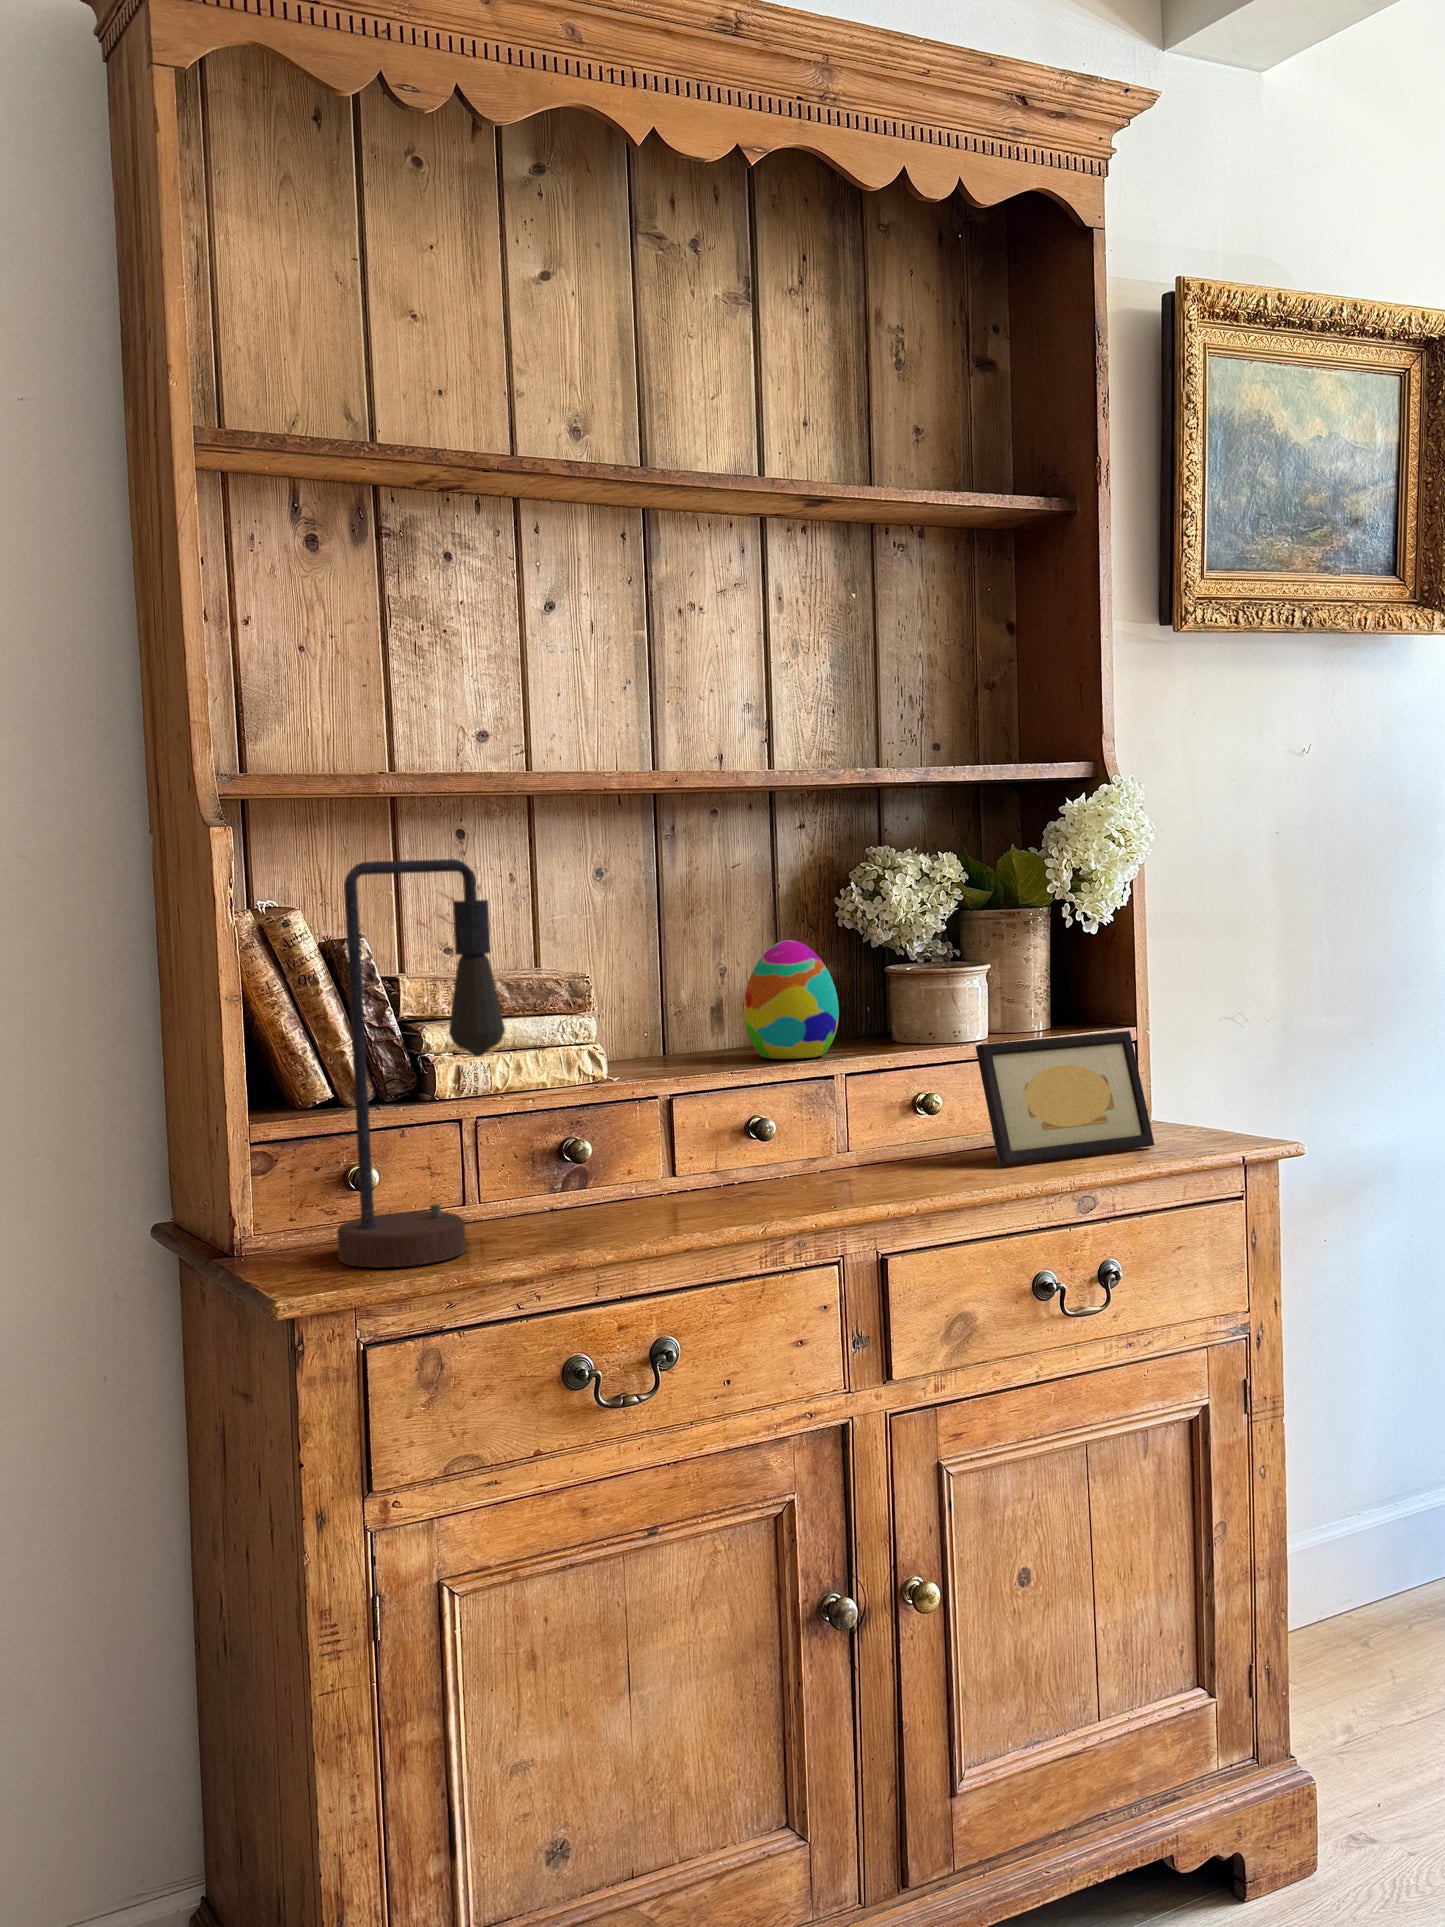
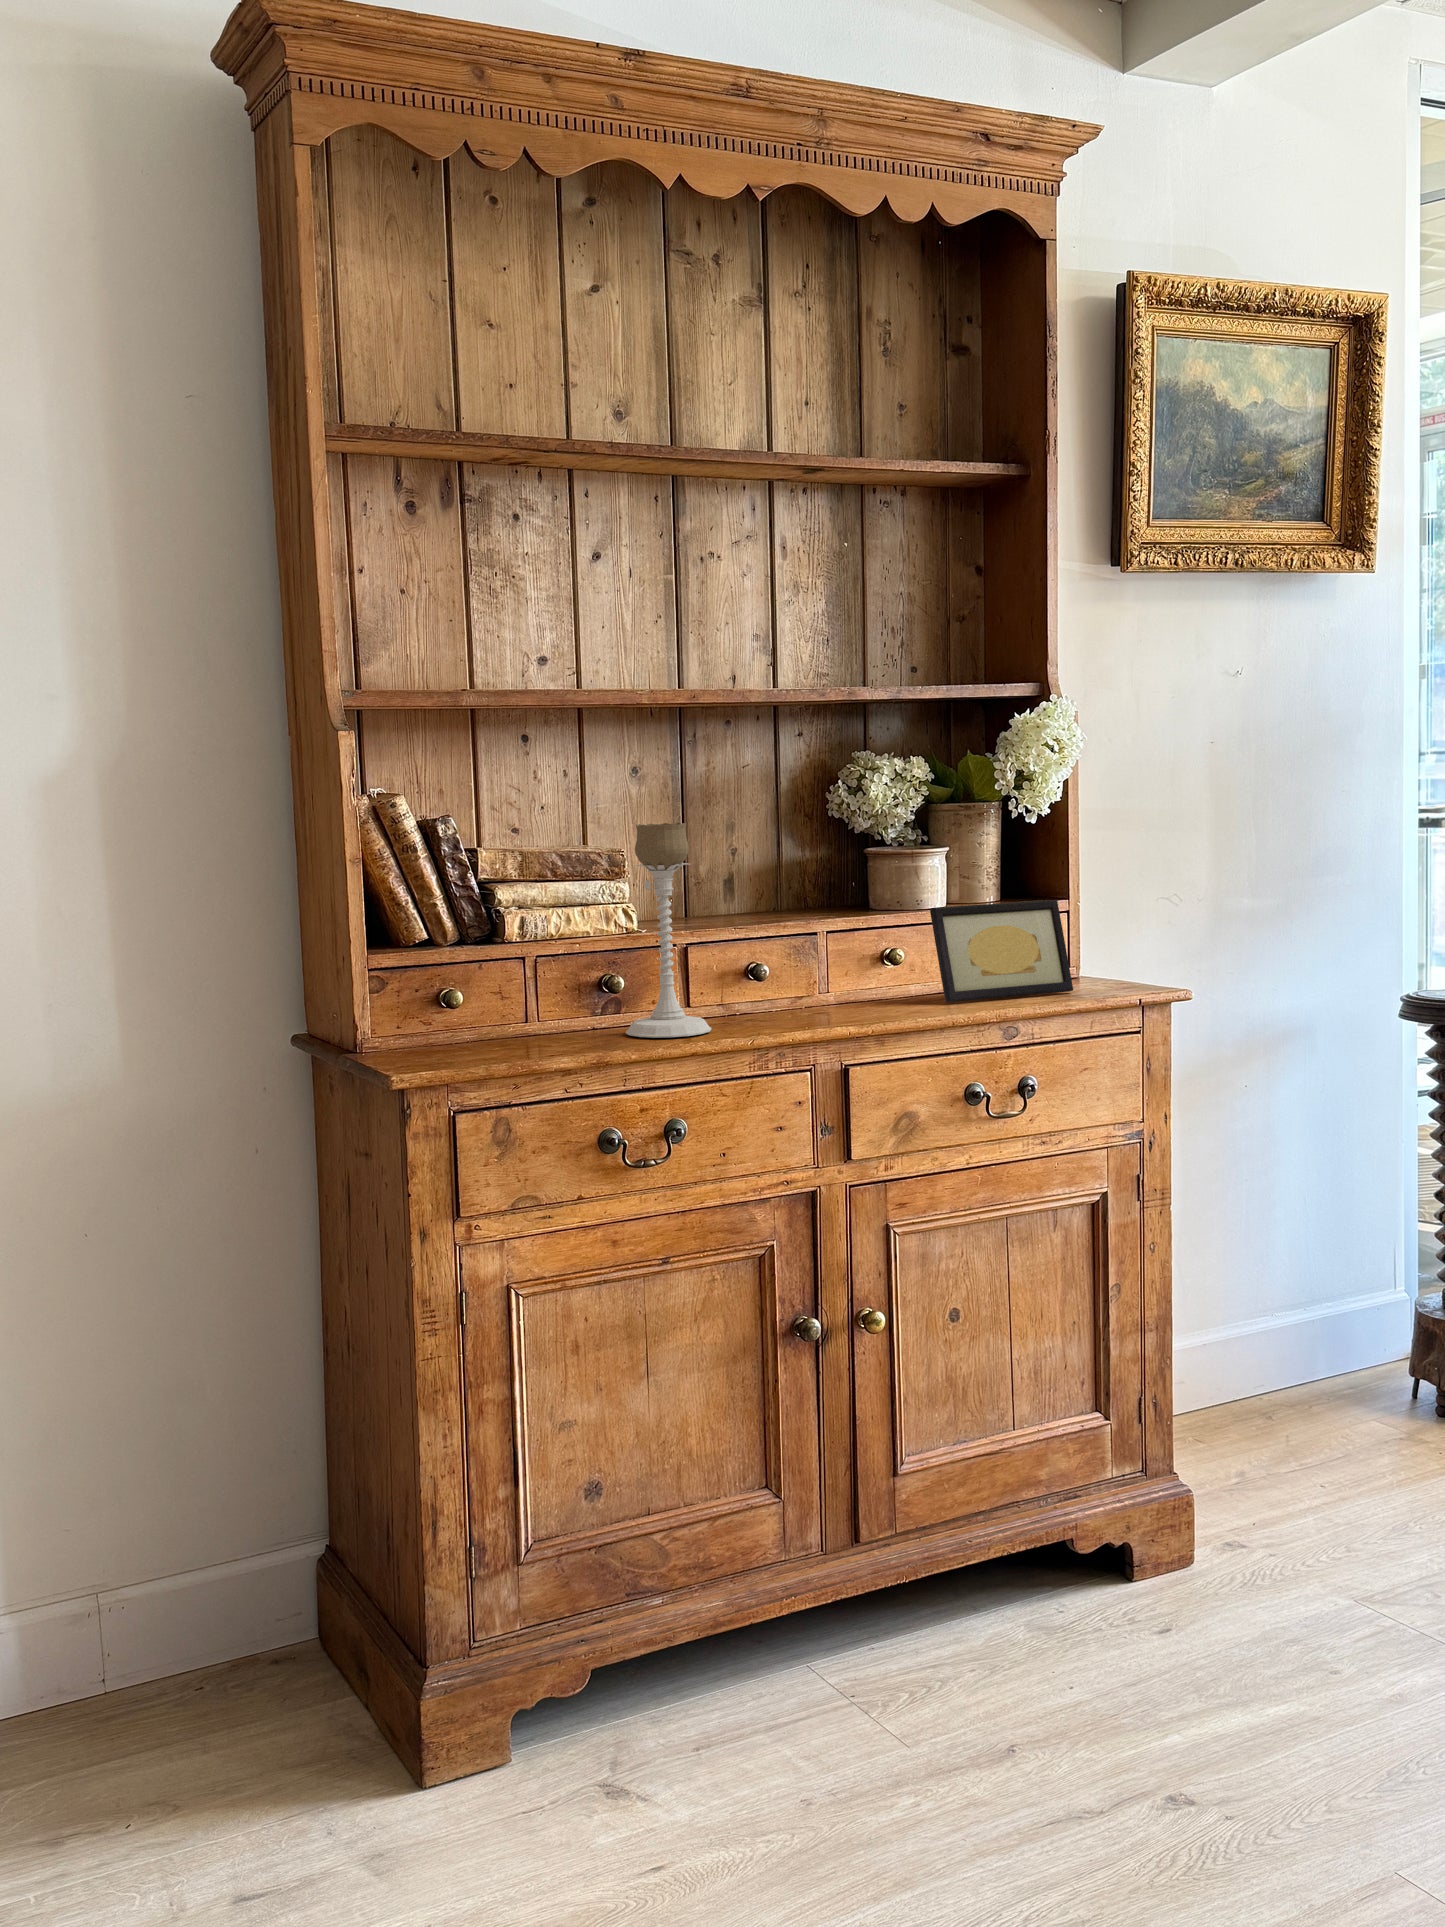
table lamp: present [337,859,505,1268] -> none [433,757,558,1059]
decorative egg: present [744,940,839,1059] -> none [749,824,824,918]
candle holder: none [595,943,708,1228] -> present [626,823,711,1038]

